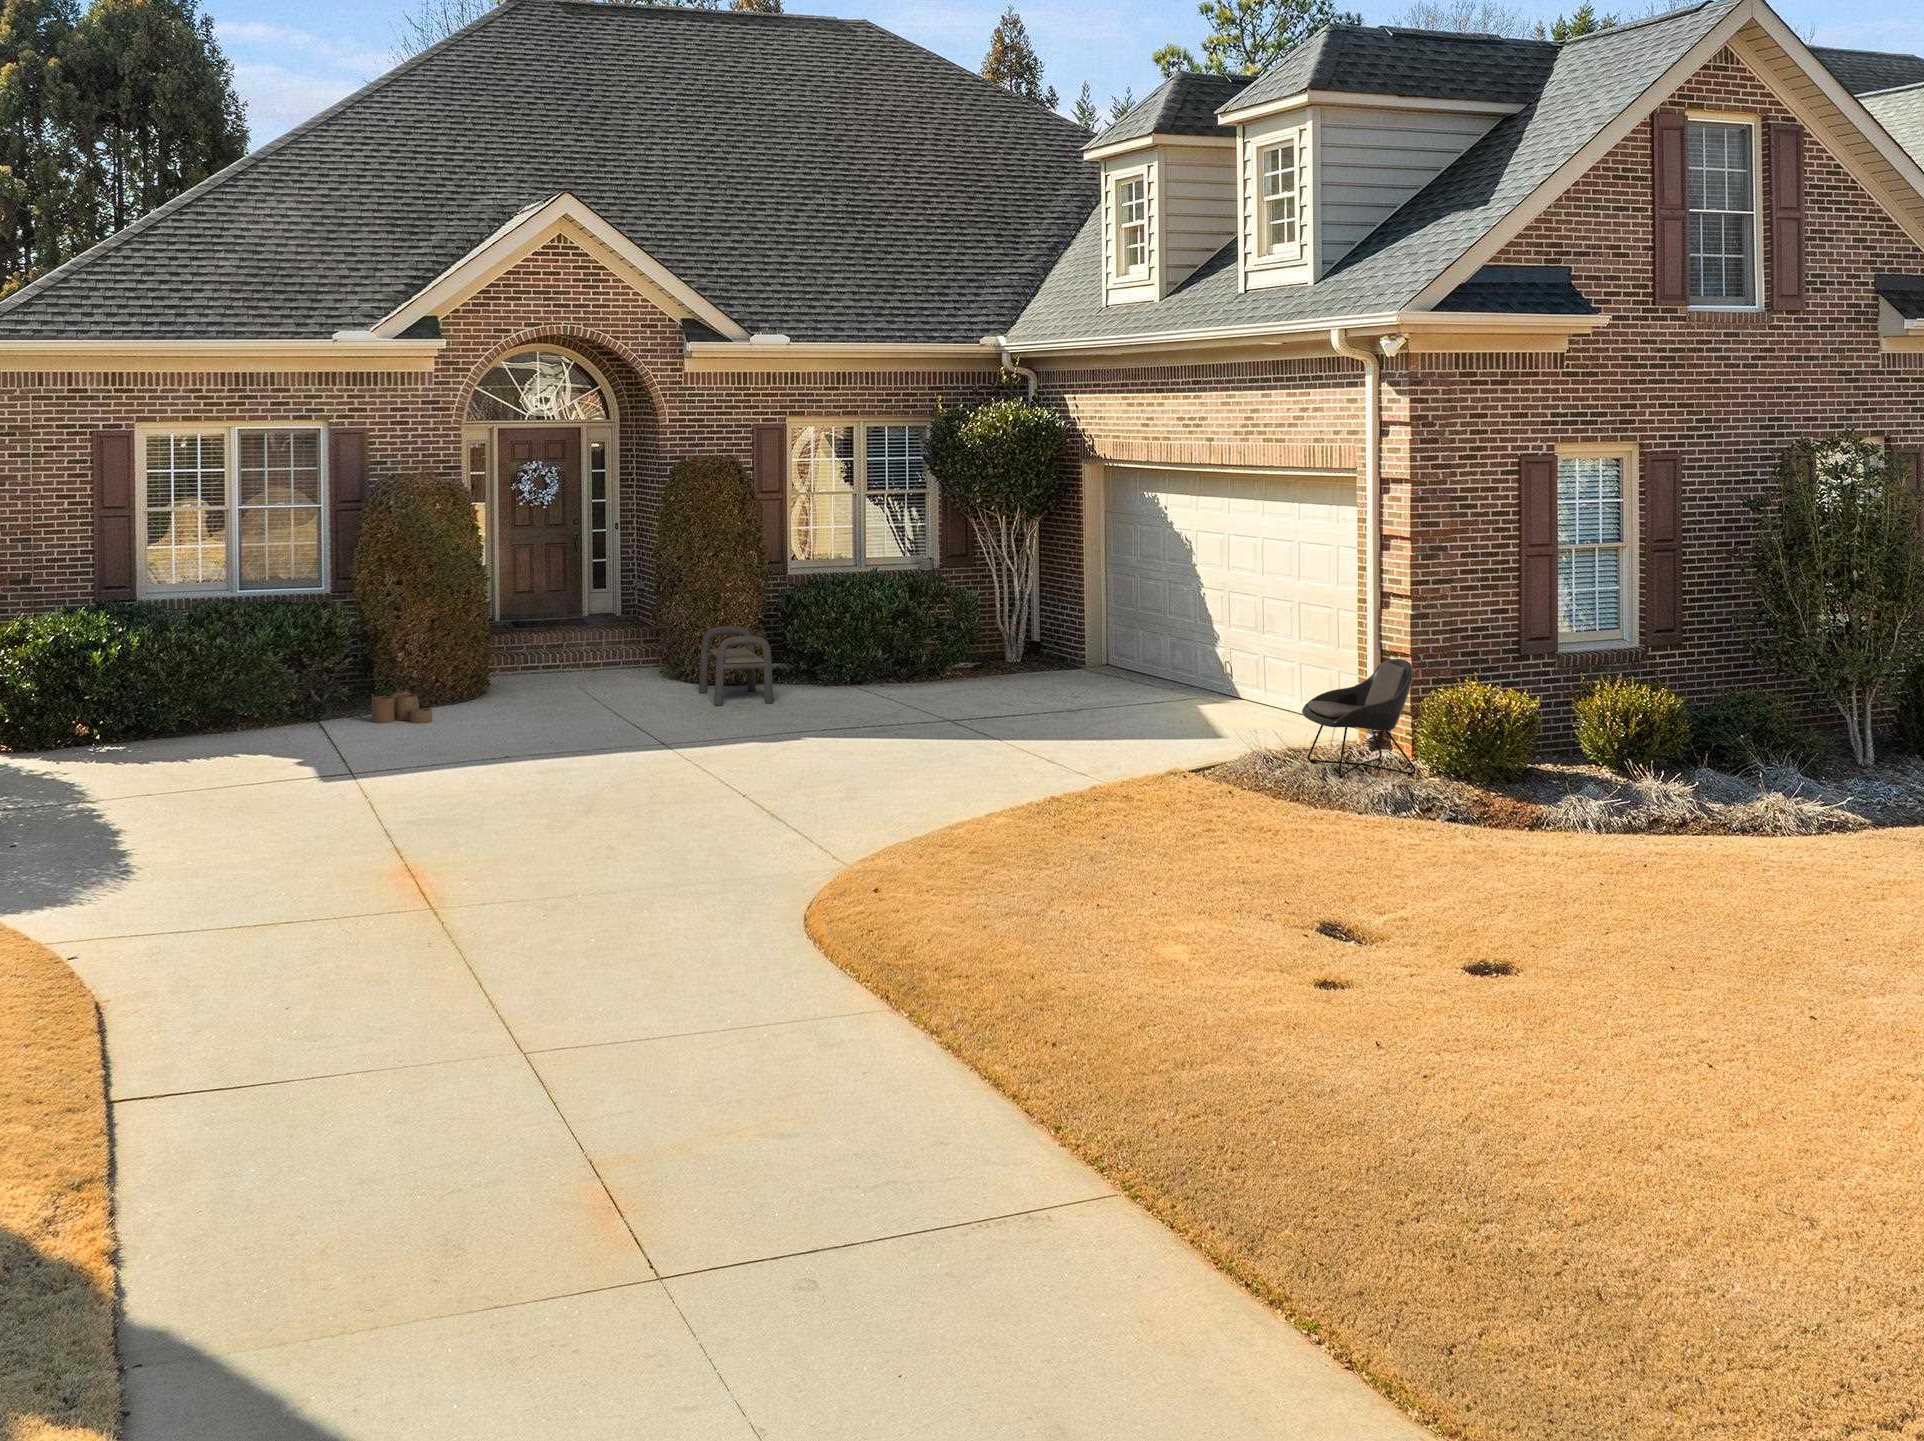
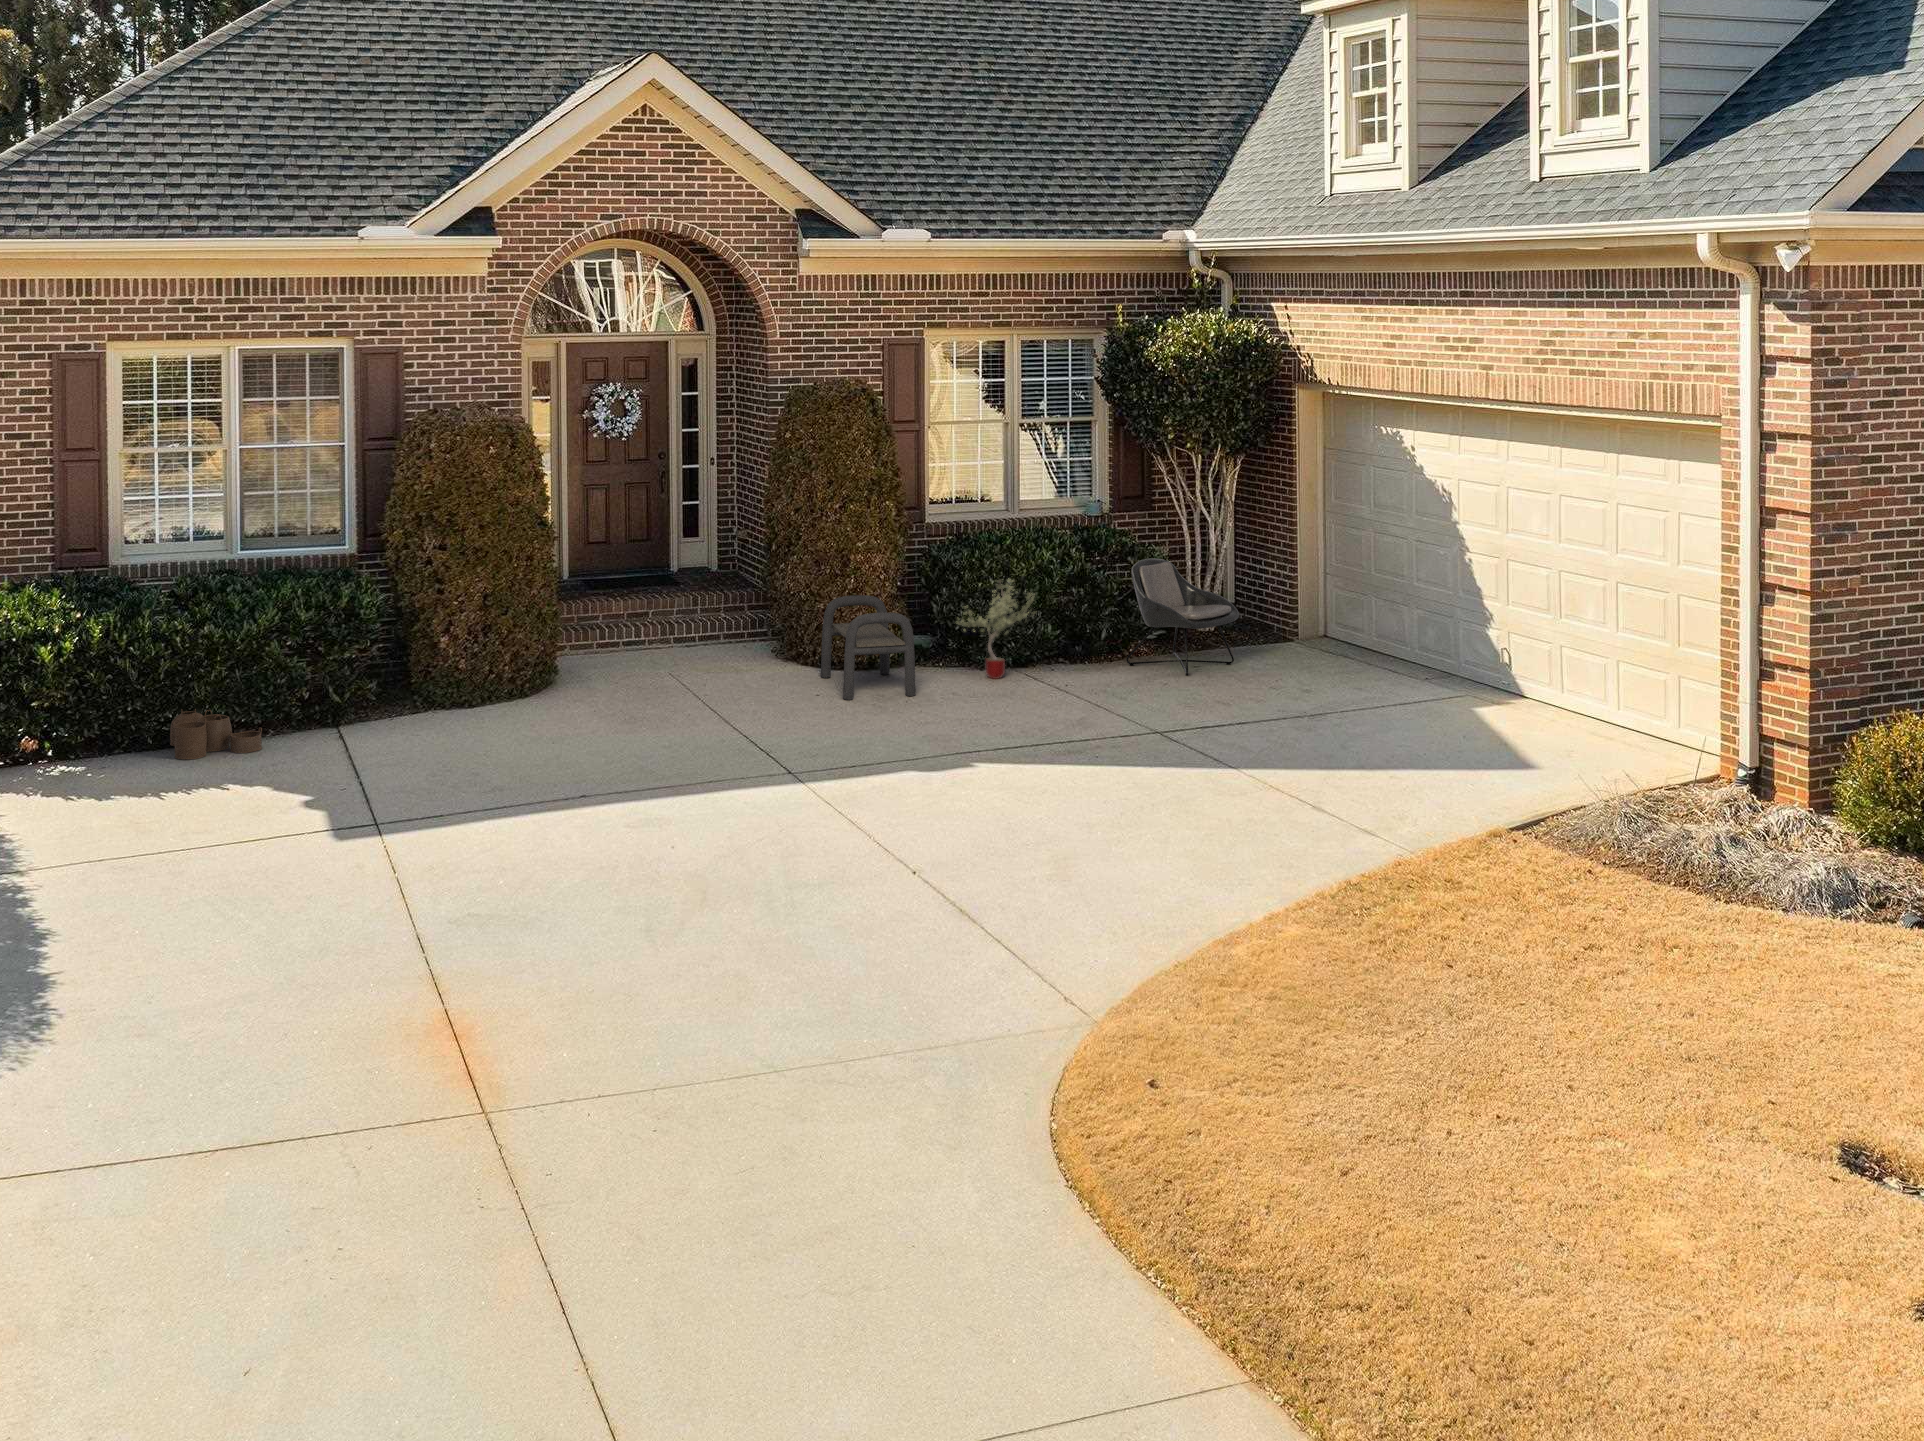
potted tree: none [808,611,873,693] -> present [956,578,1035,679]
lounge chair: present [1302,659,1416,778] -> present [1126,558,1239,676]
woven basket: present [372,689,432,723] -> present [170,709,262,759]

